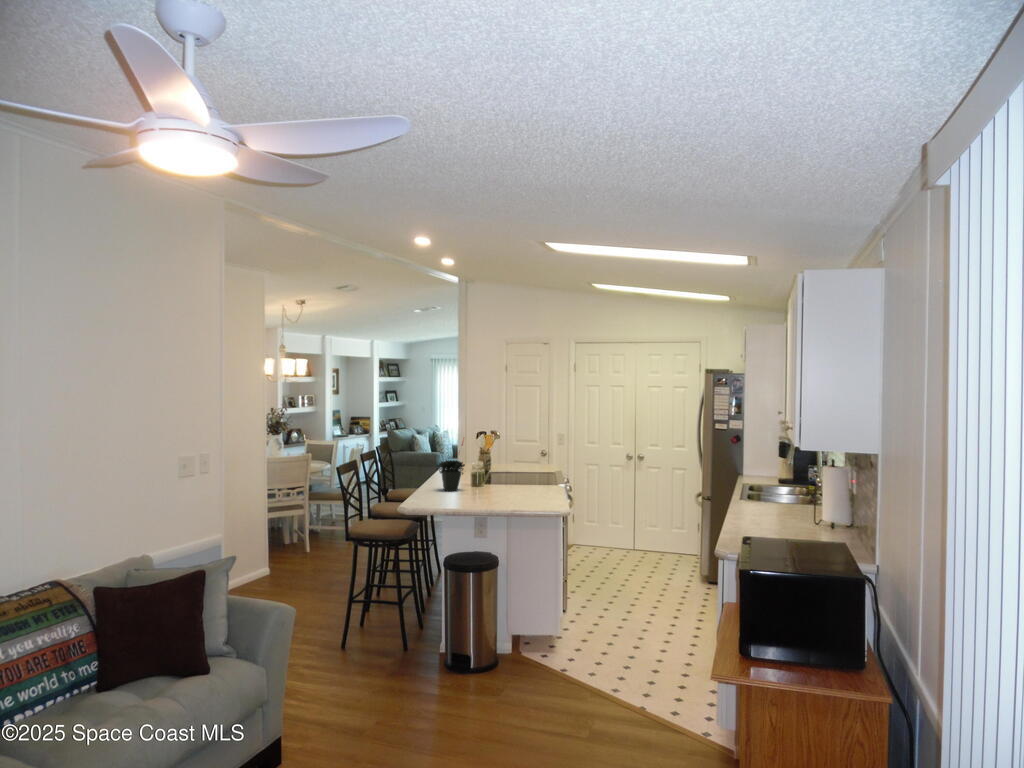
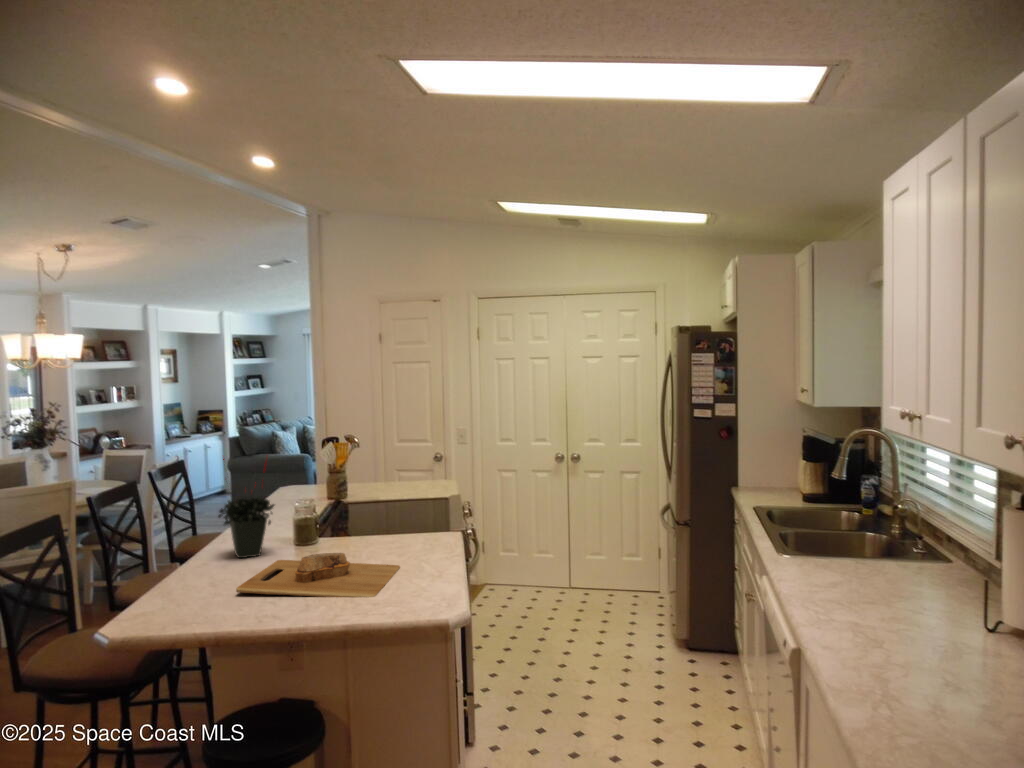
cutting board: none [456,487,533,507] -> present [236,553,400,597]

